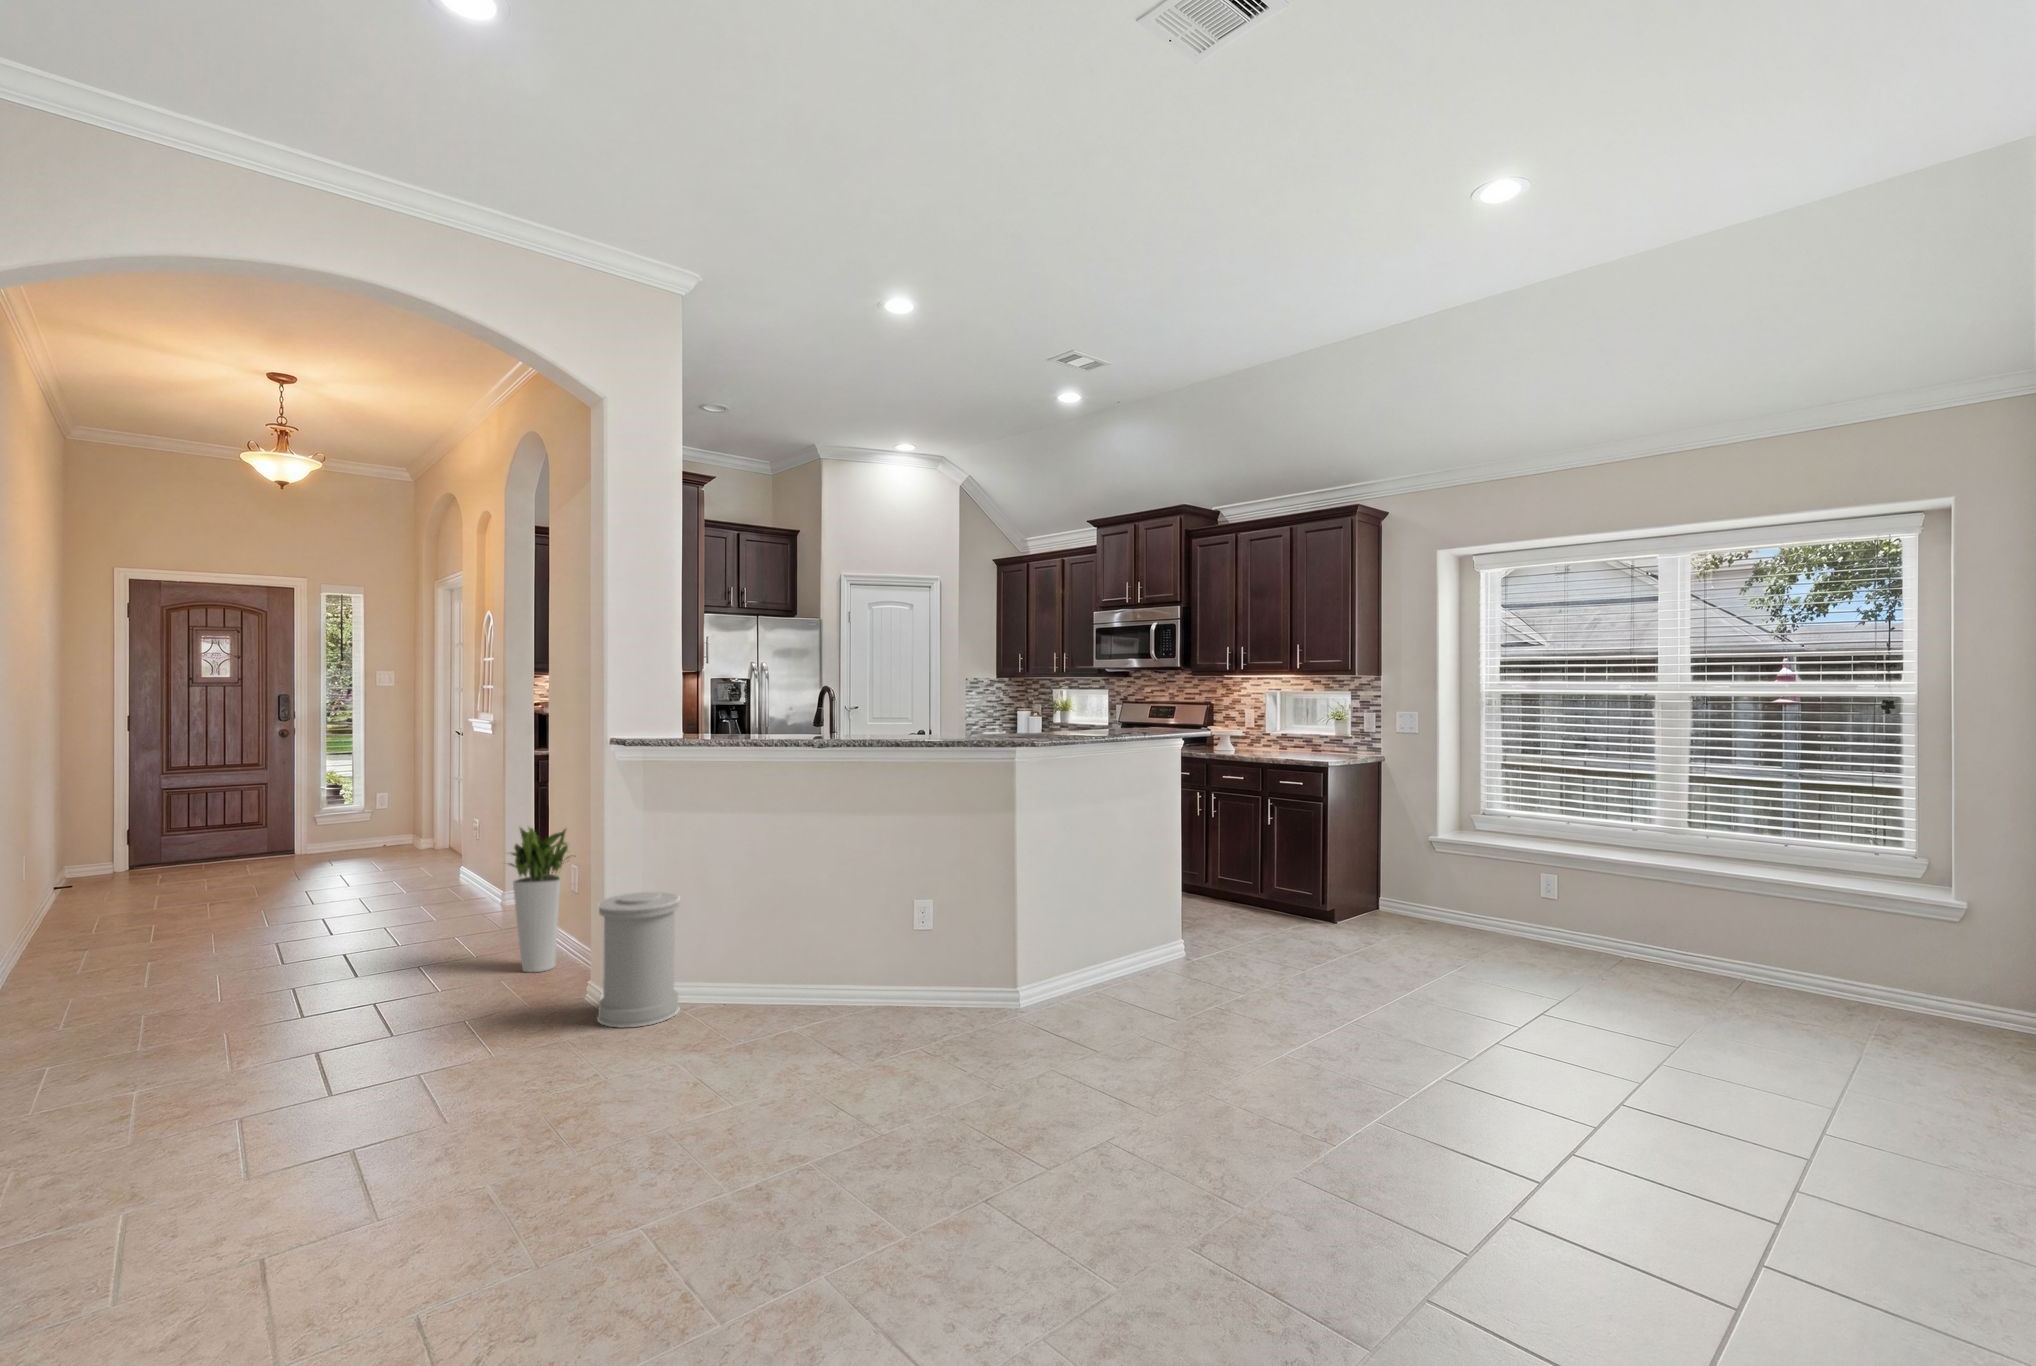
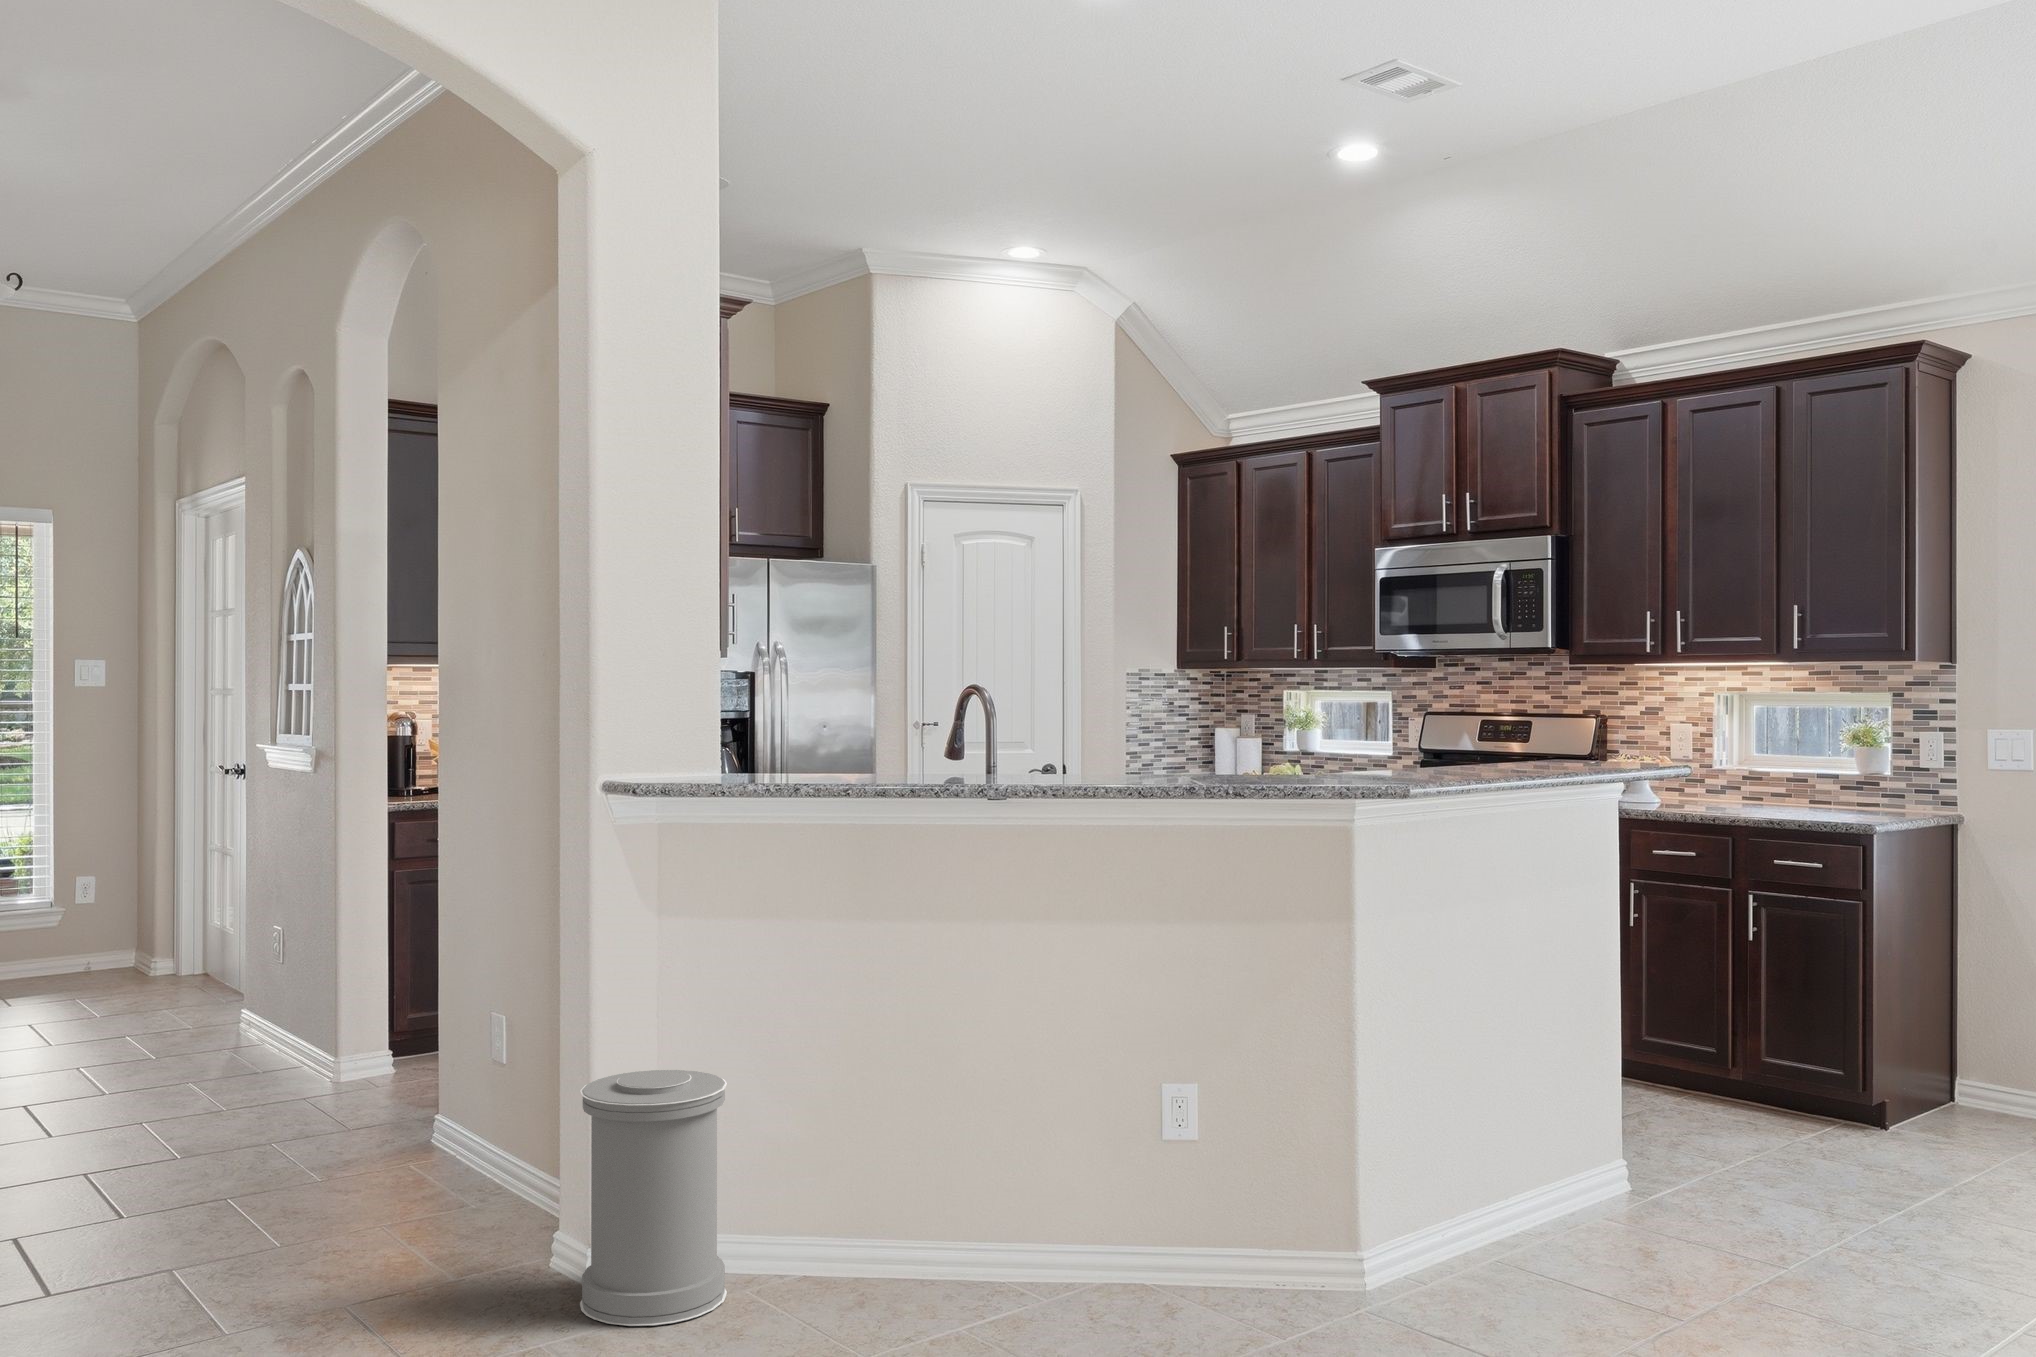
planter: present [509,827,569,972] -> none [373,942,511,1214]

